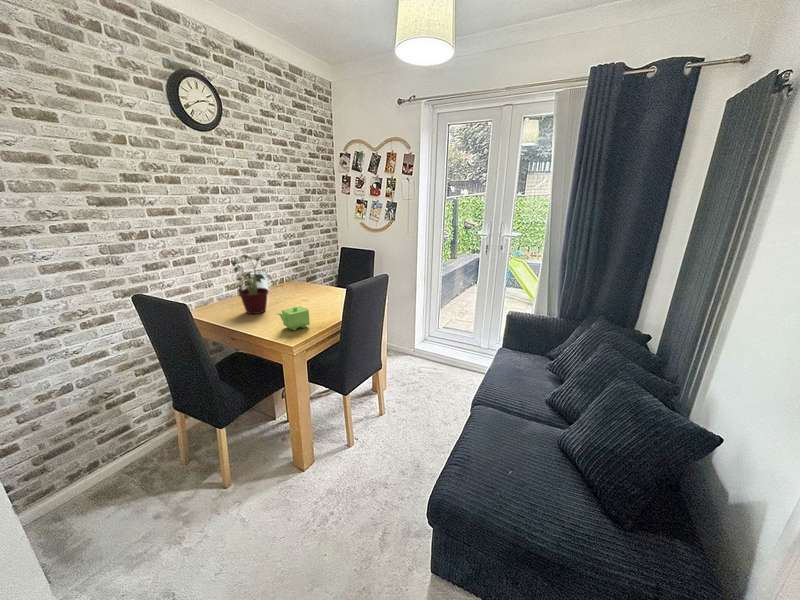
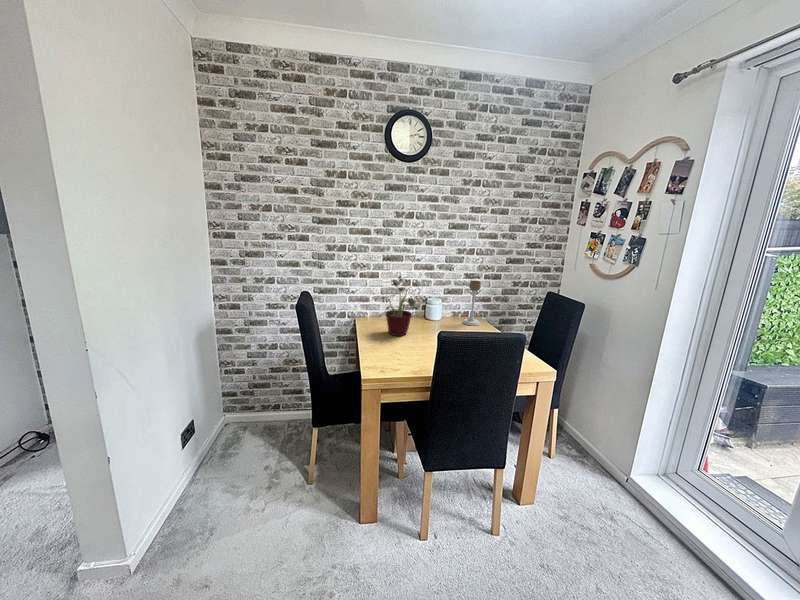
candle holder: none [289,248,306,289] -> present [462,280,481,326]
teapot: present [277,306,310,331] -> none [376,338,412,364]

